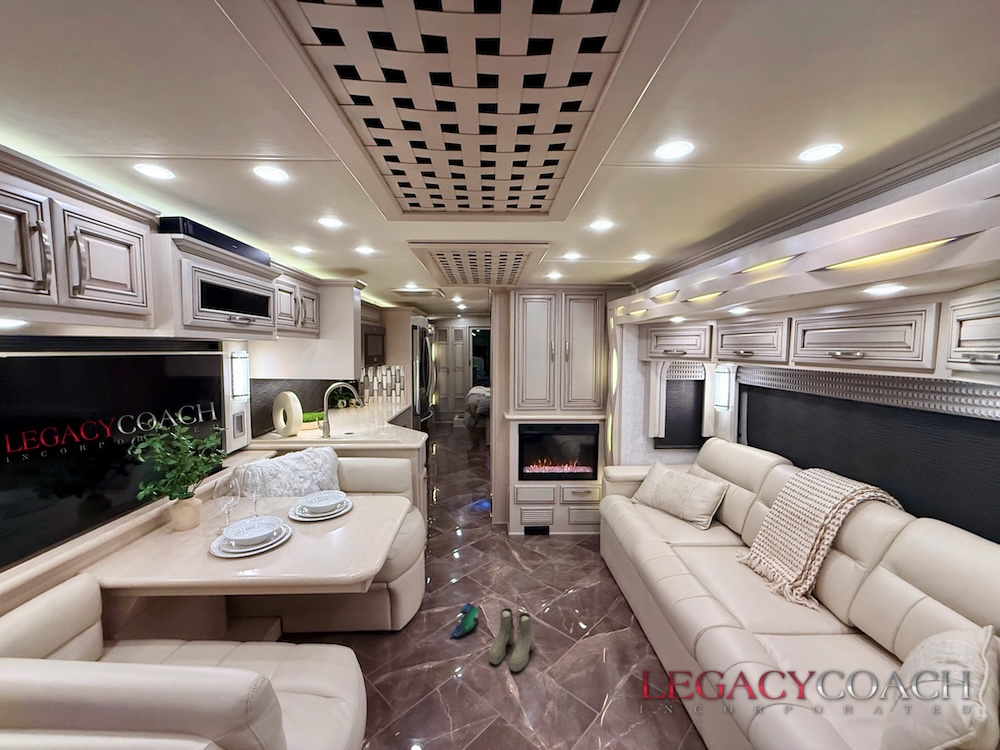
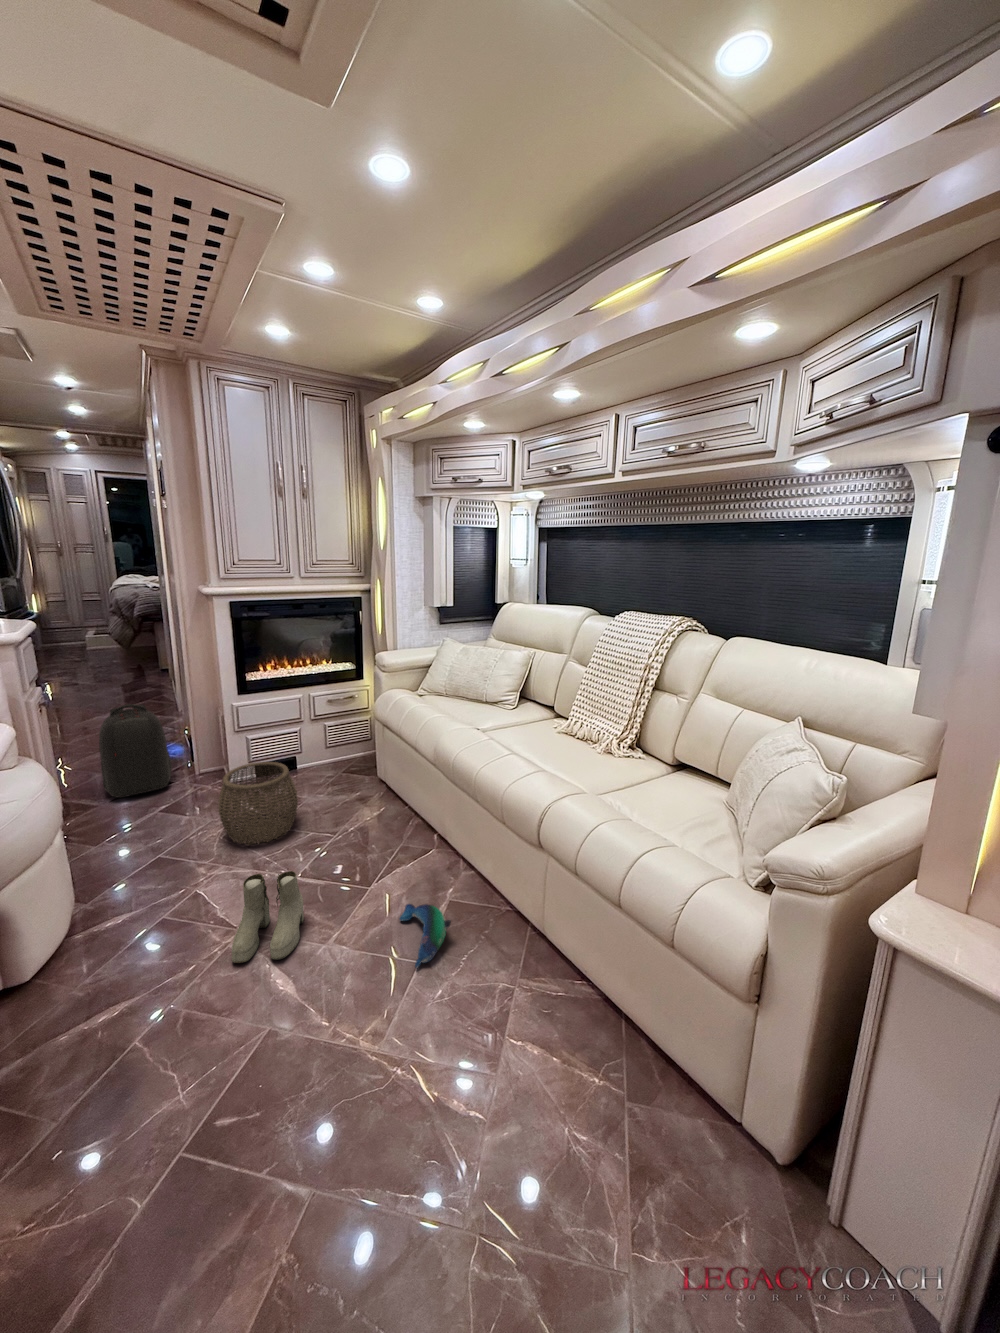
backpack: none [448,477,481,530] -> present [99,704,172,798]
woven basket: none [498,529,543,585] -> present [218,762,298,845]
plush toy: present [450,603,478,638] -> present [399,904,451,968]

